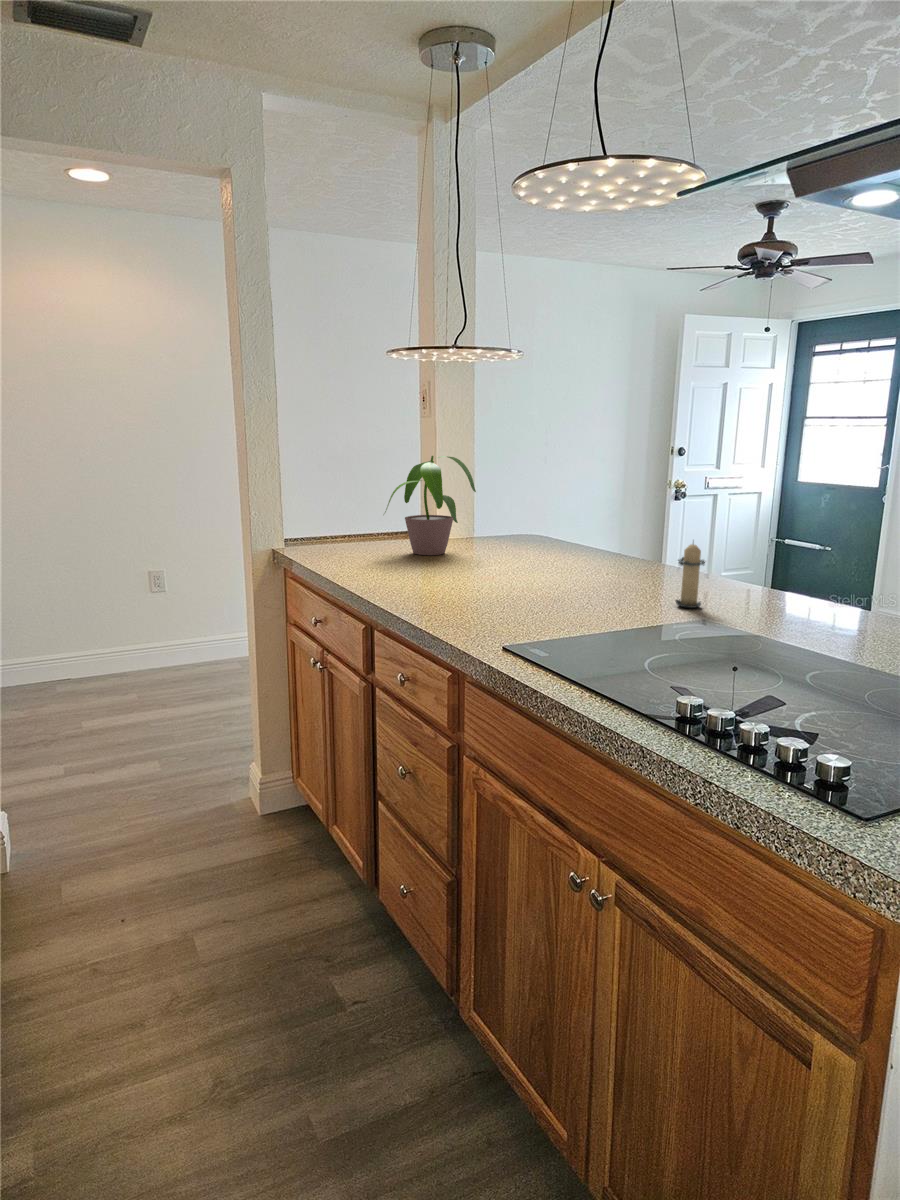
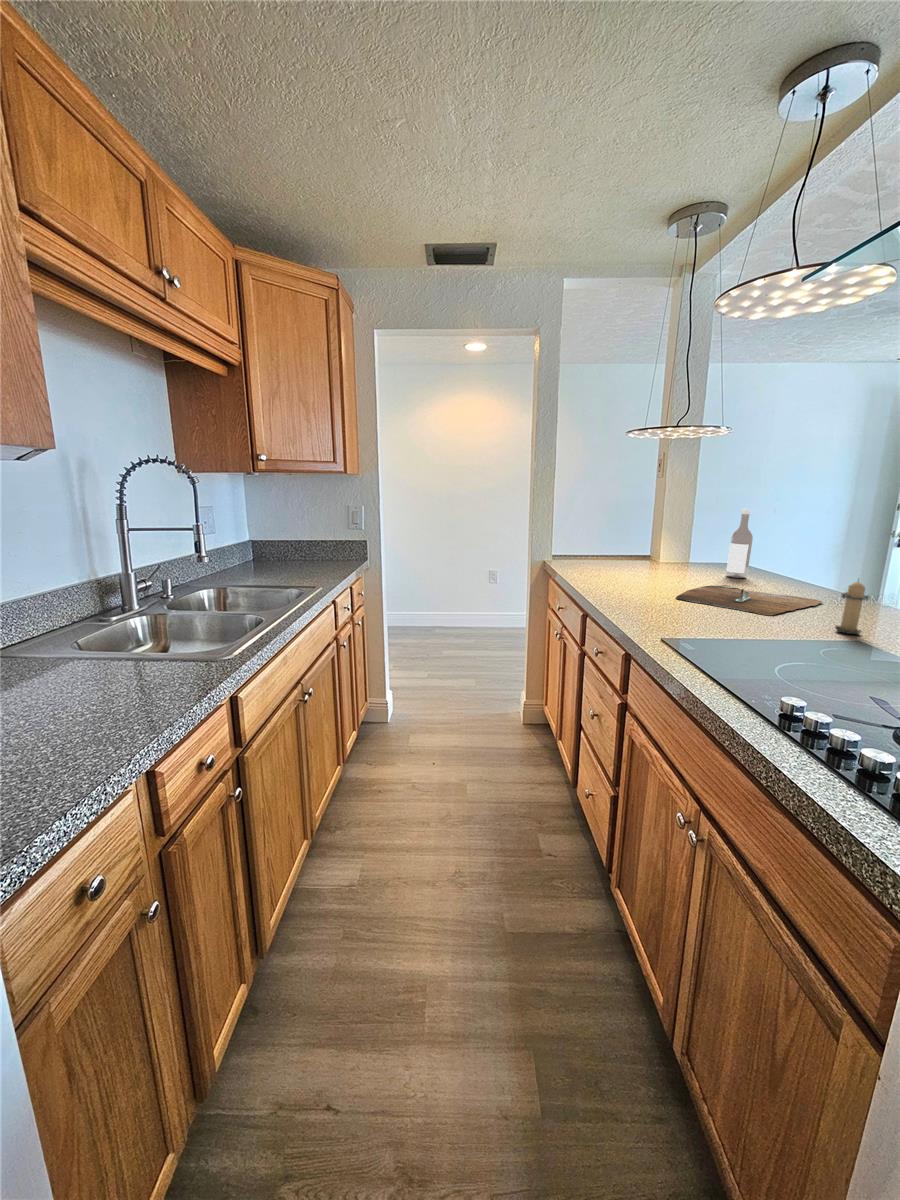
potted plant: present [384,456,476,555] -> none [613,507,692,575]
wine bottle: none [527,456,554,550] -> present [726,509,753,578]
cutting board: none [486,561,648,596] -> present [676,585,822,615]

